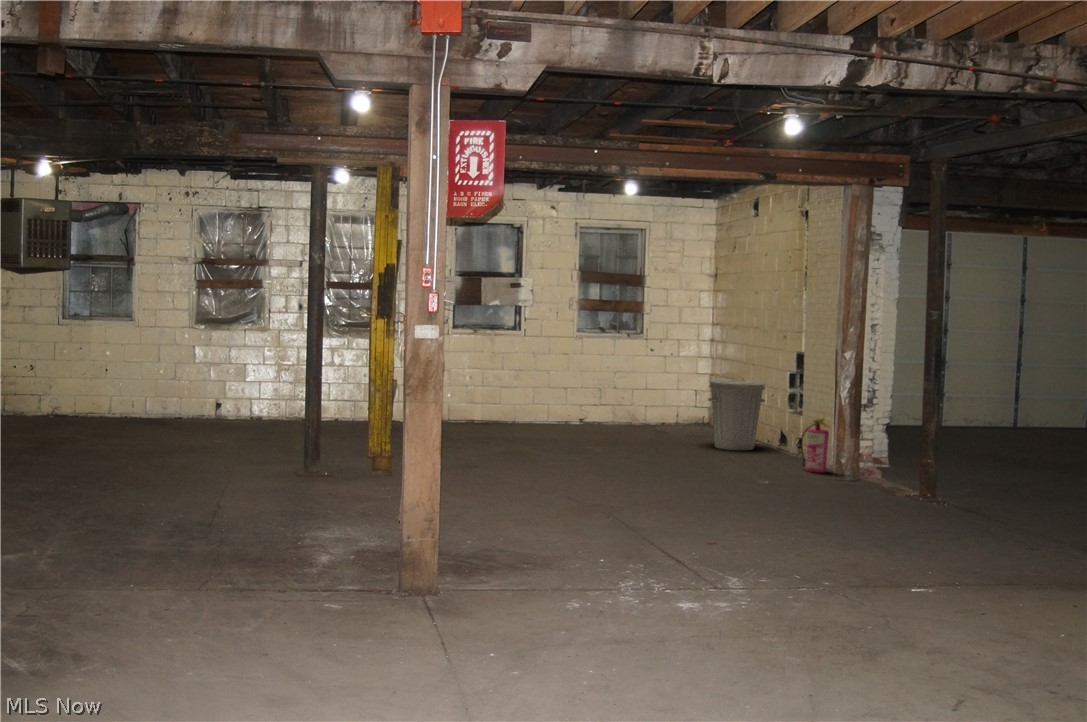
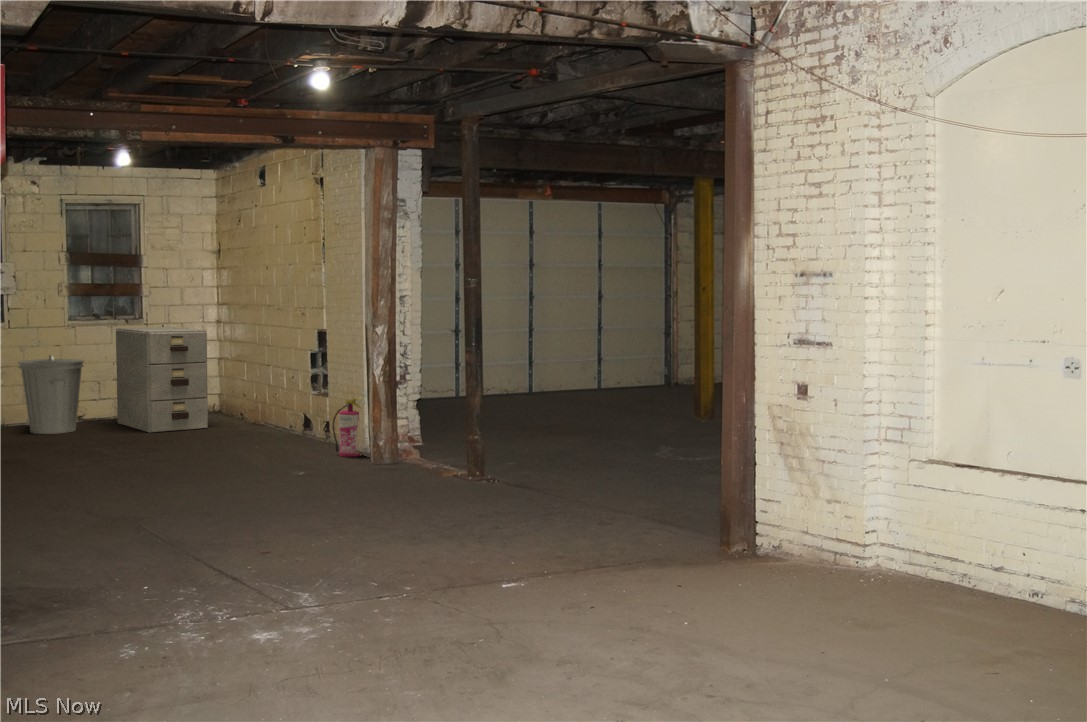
filing cabinet: none [623,343,700,436] -> present [116,327,208,433]
trash can: present [708,378,766,450] -> present [18,355,84,434]

